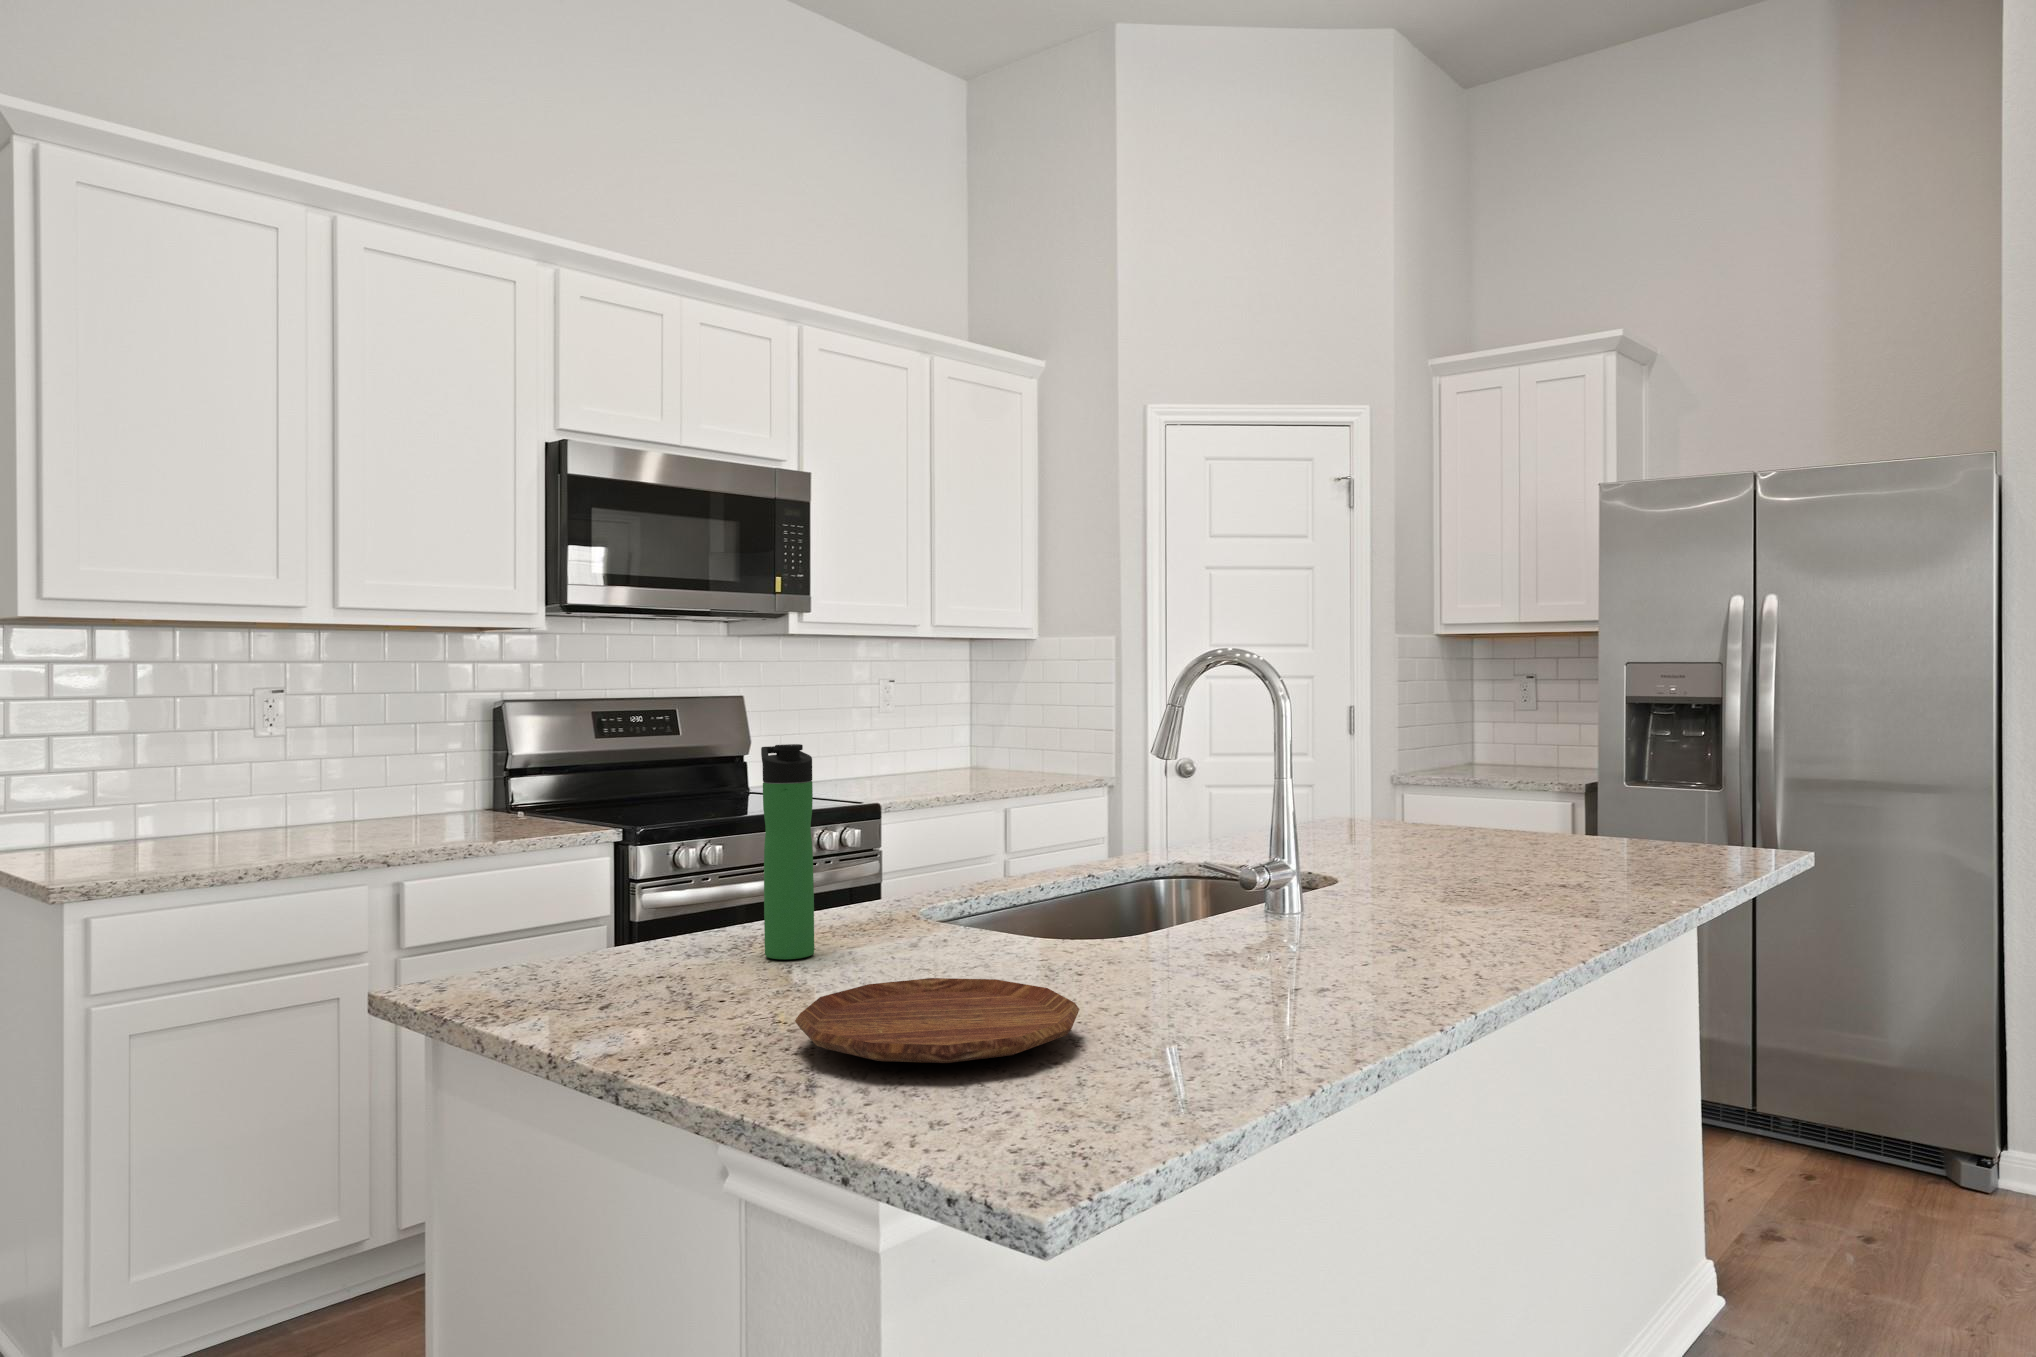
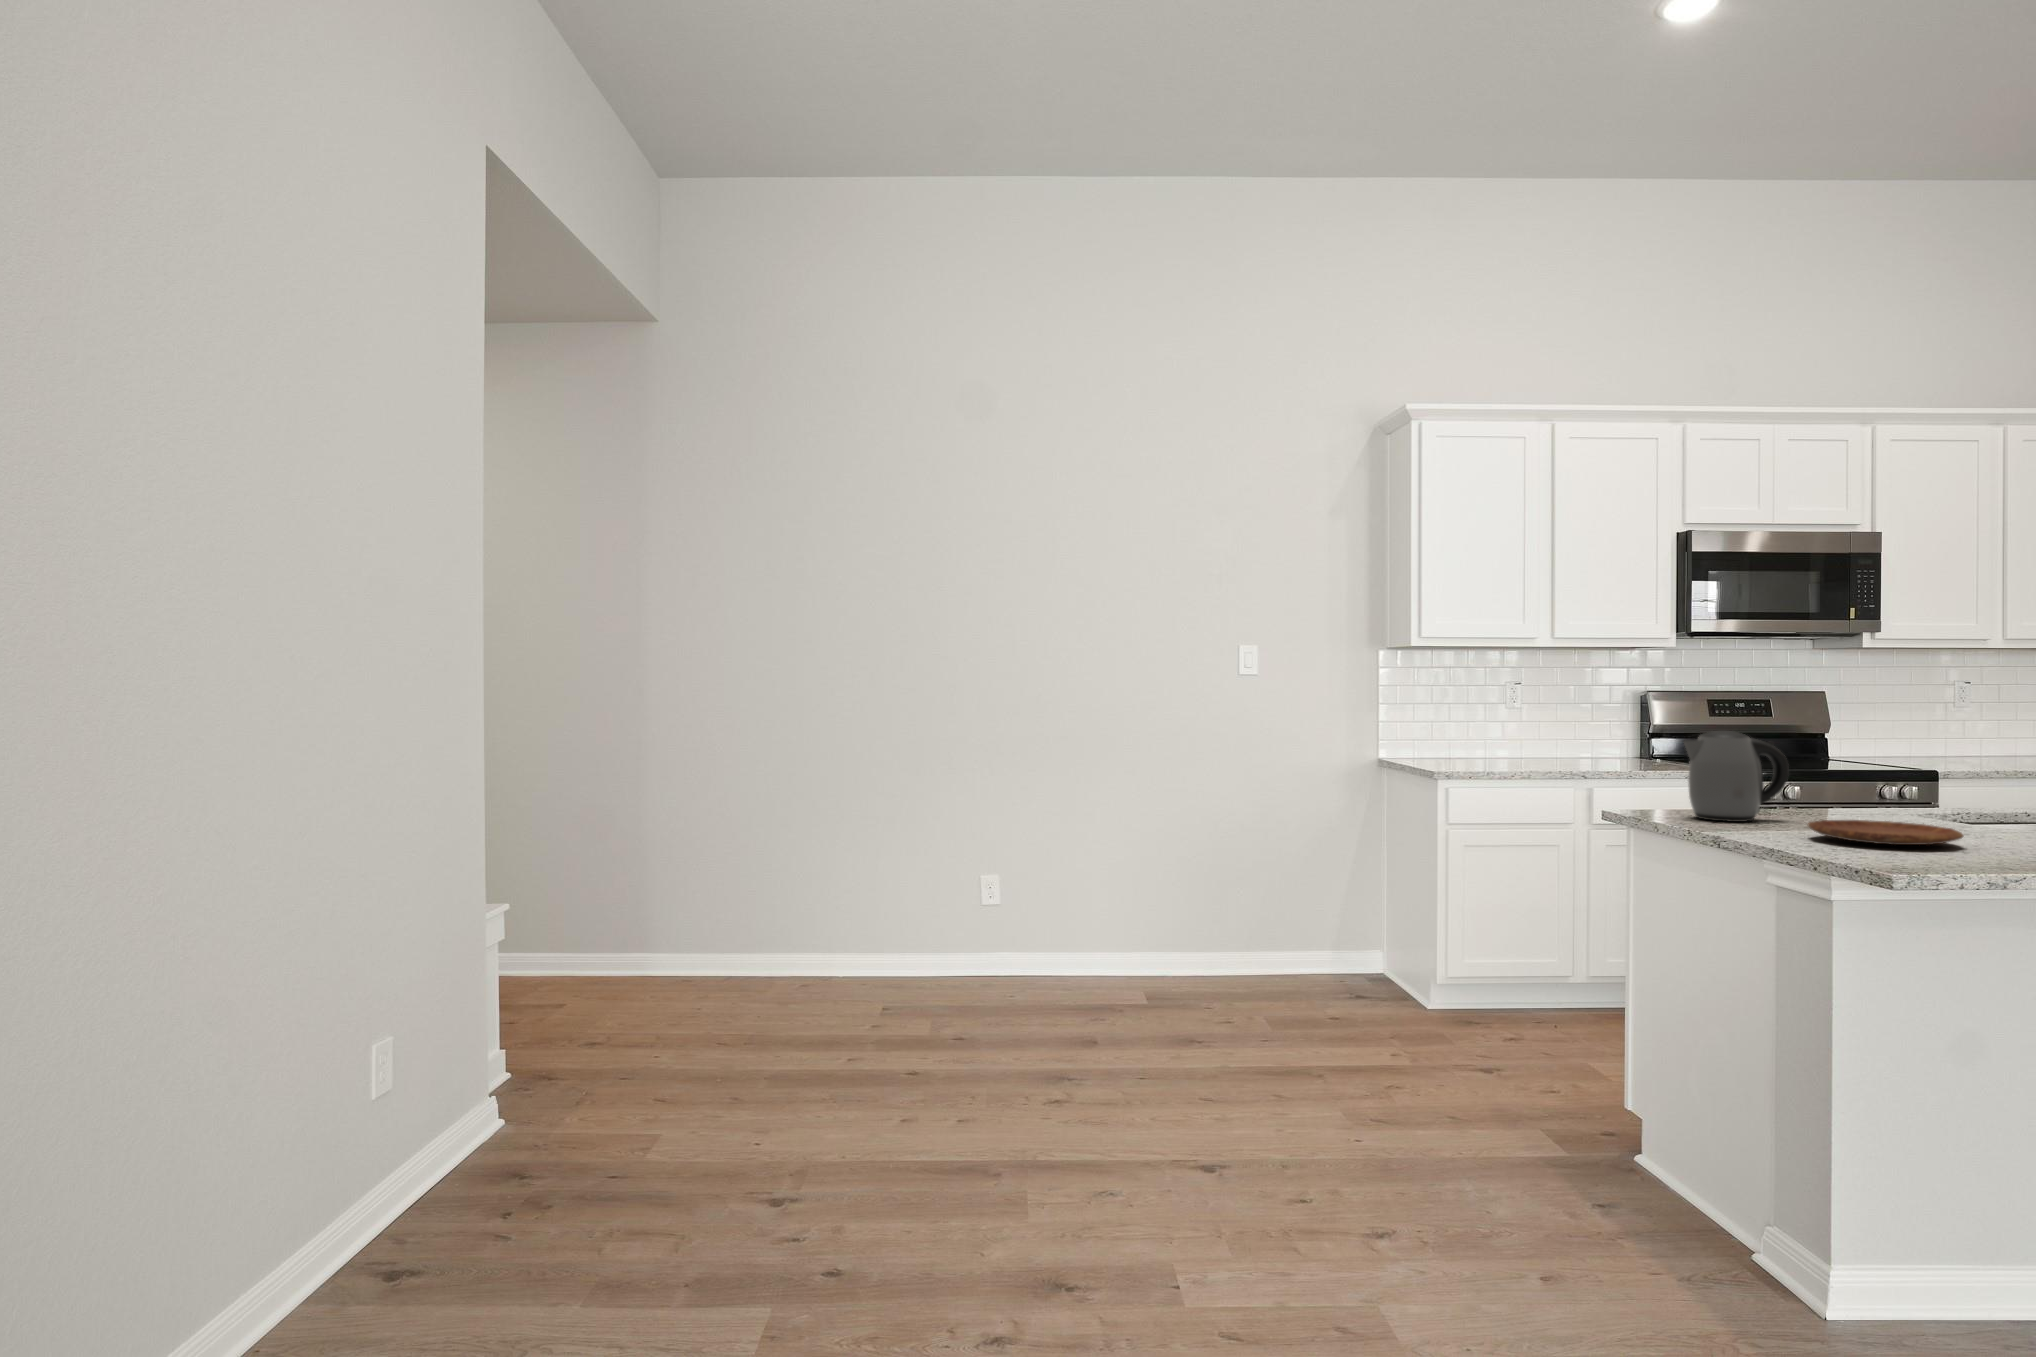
bottle: present [761,744,814,959] -> none [1805,713,1835,819]
kettle: none [532,793,740,1005] -> present [1684,731,1789,822]

